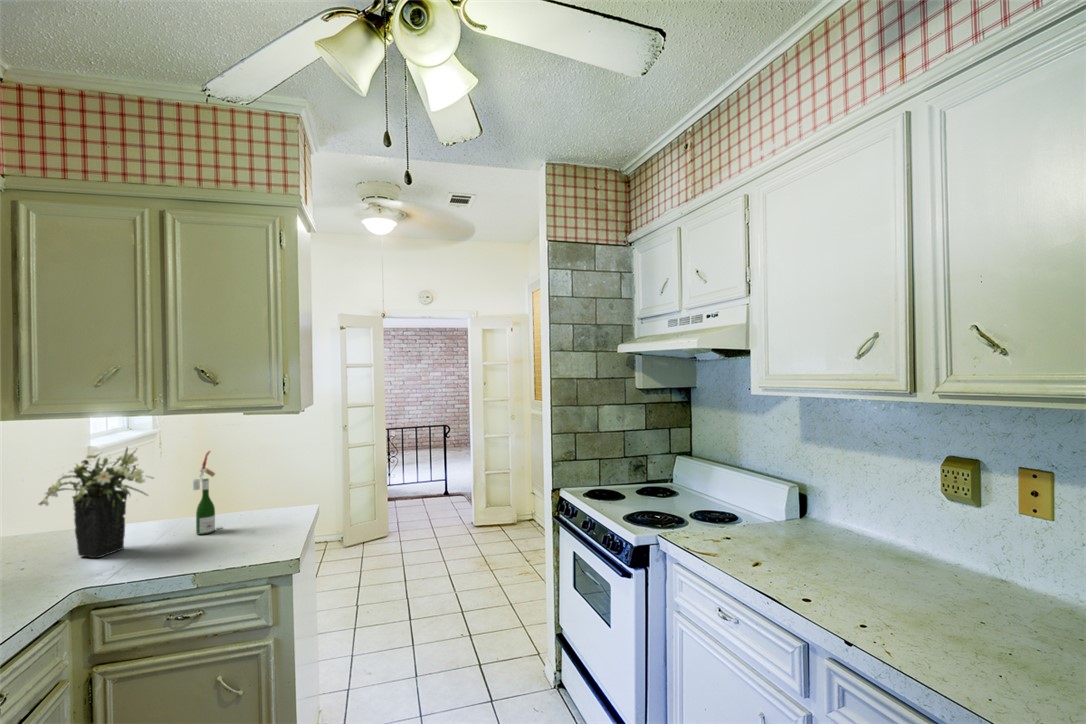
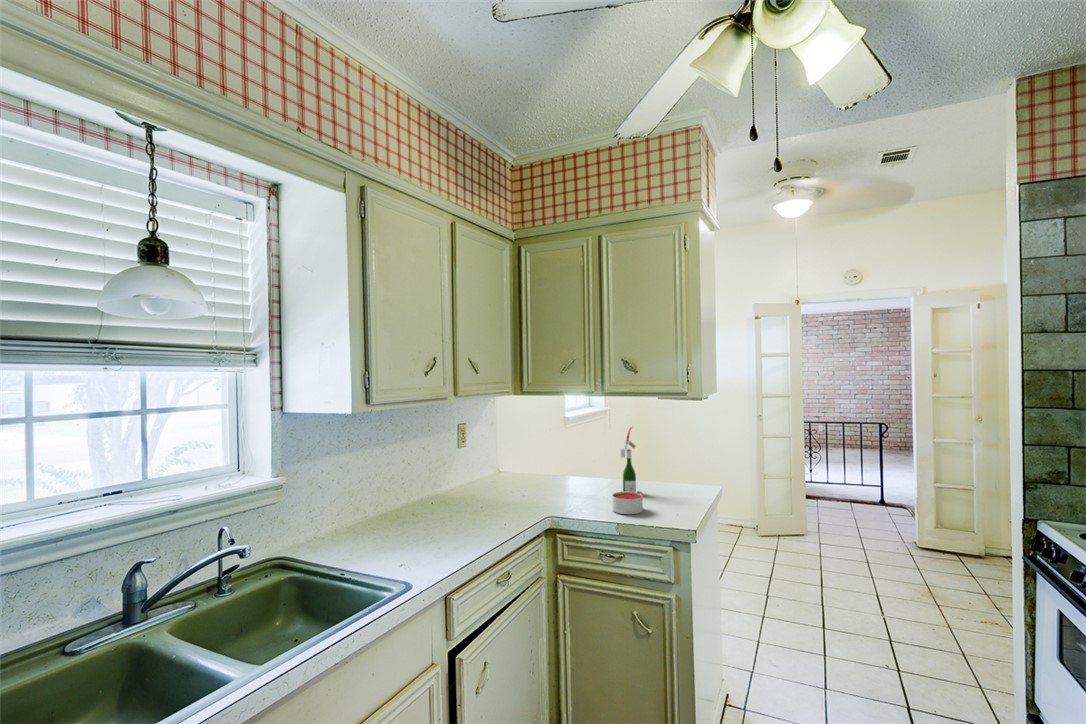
flower arrangement: present [39,448,153,558] -> none [532,418,595,497]
candle: none [184,530,228,562] -> present [612,492,643,514]

